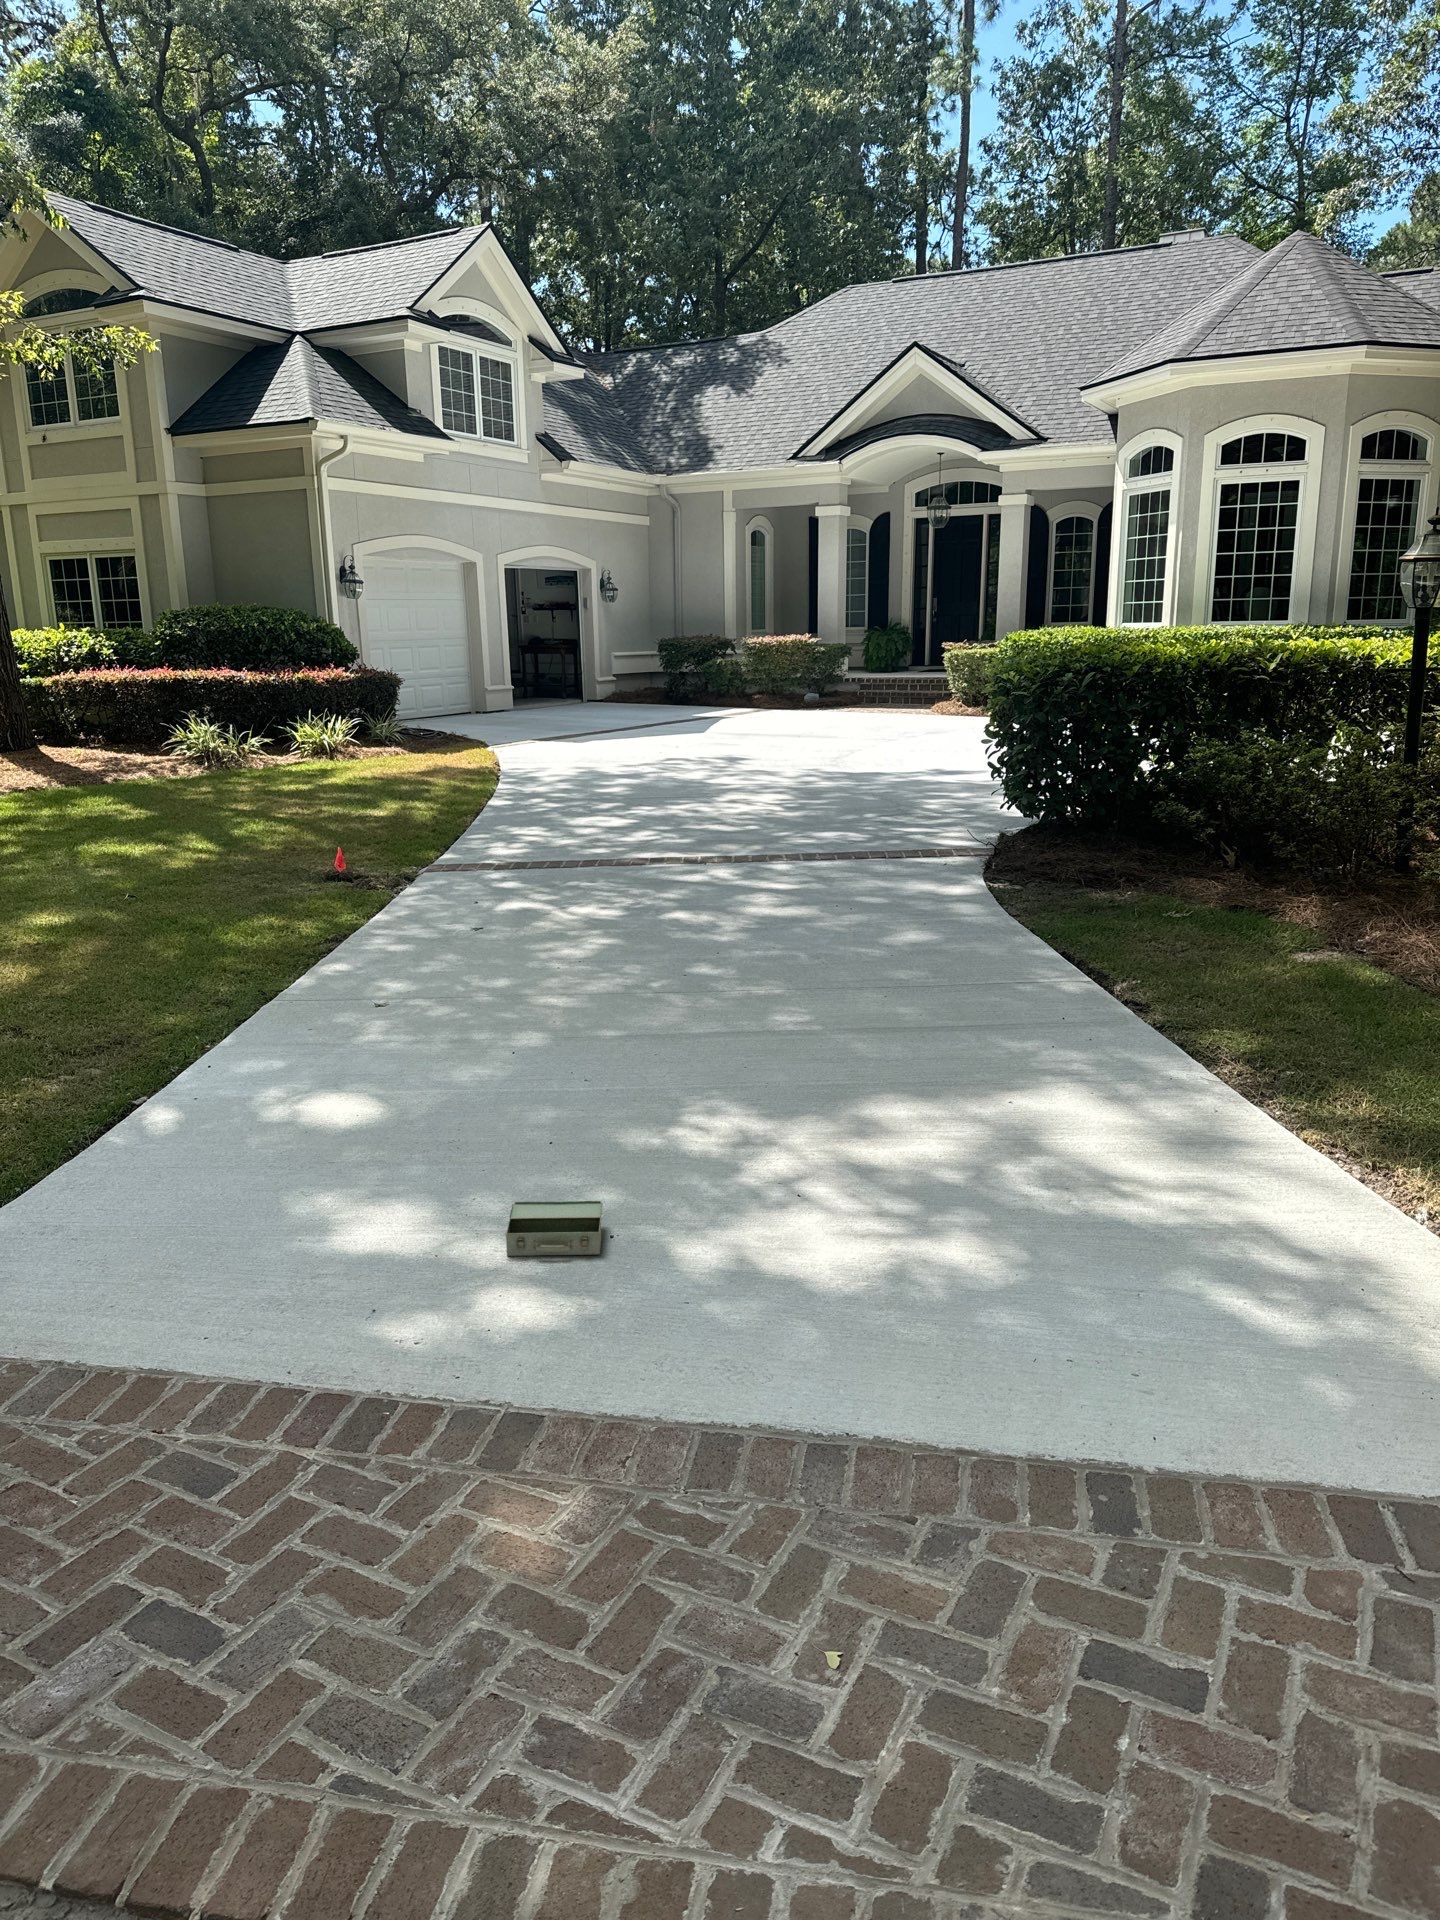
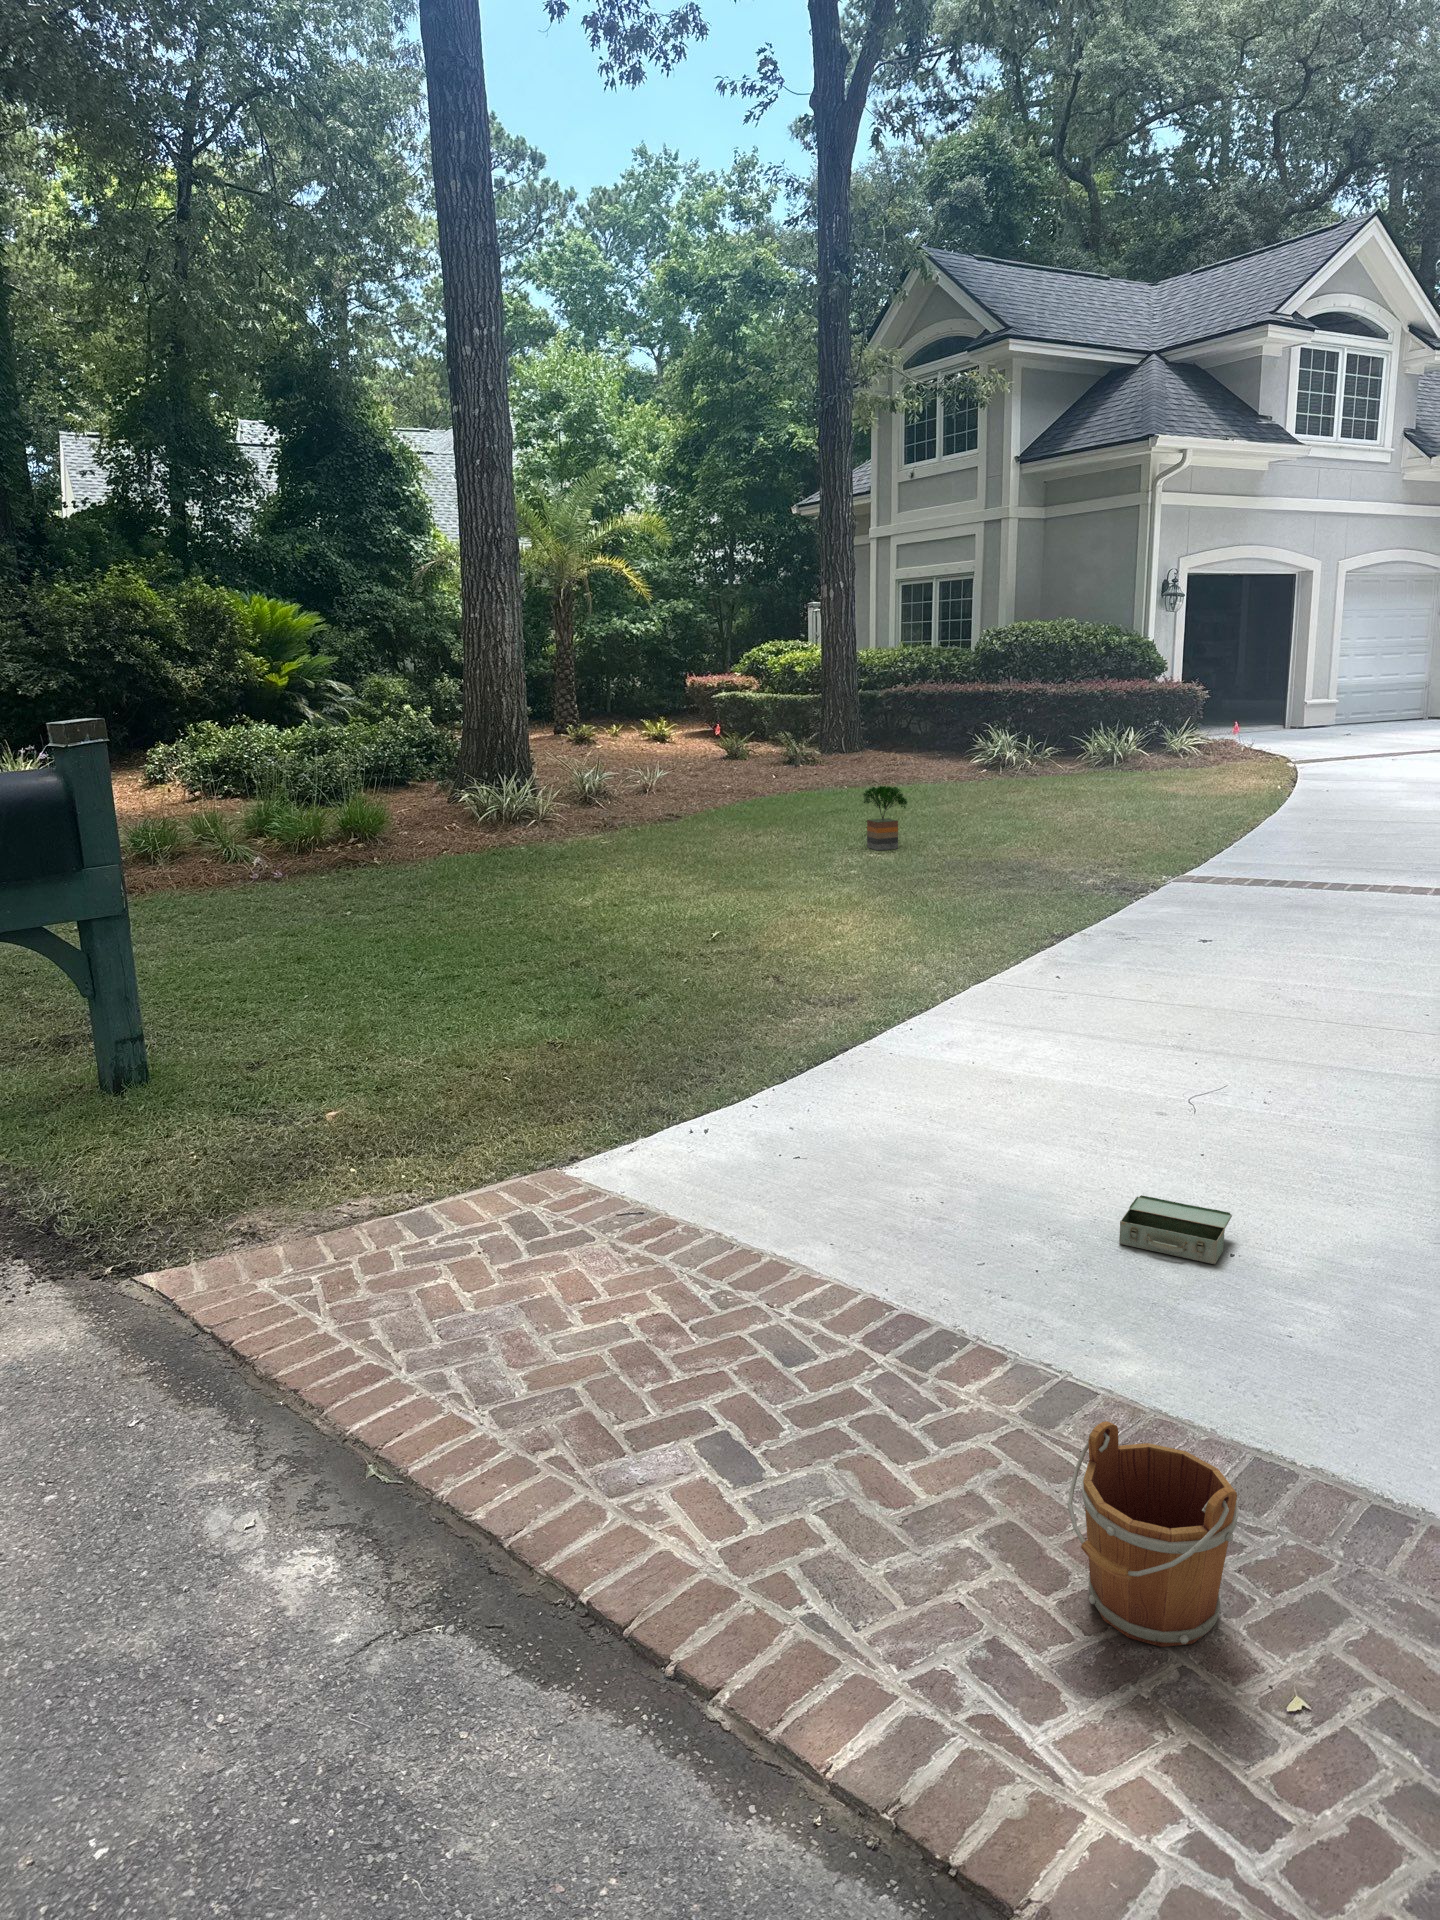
potted tree: none [63,786,123,861] -> present [863,786,908,850]
bucket: none [584,1453,743,1658] -> present [1068,1421,1238,1647]

